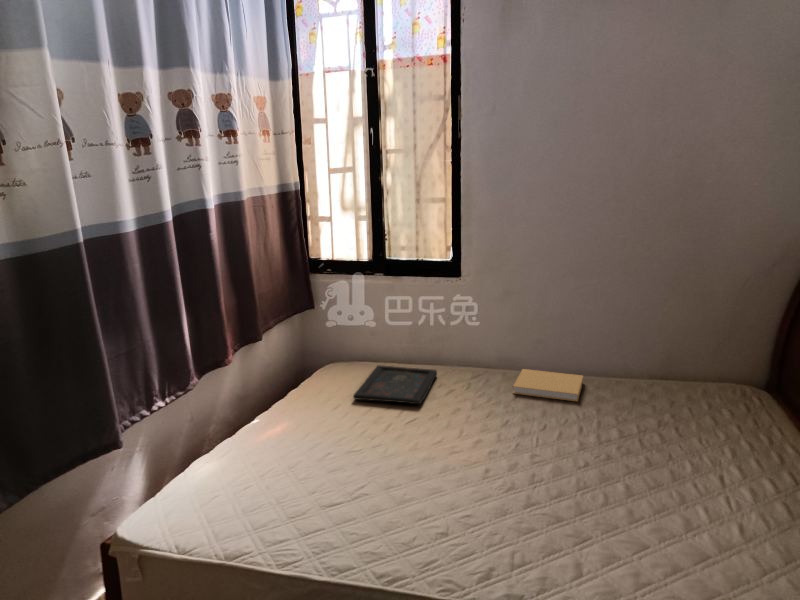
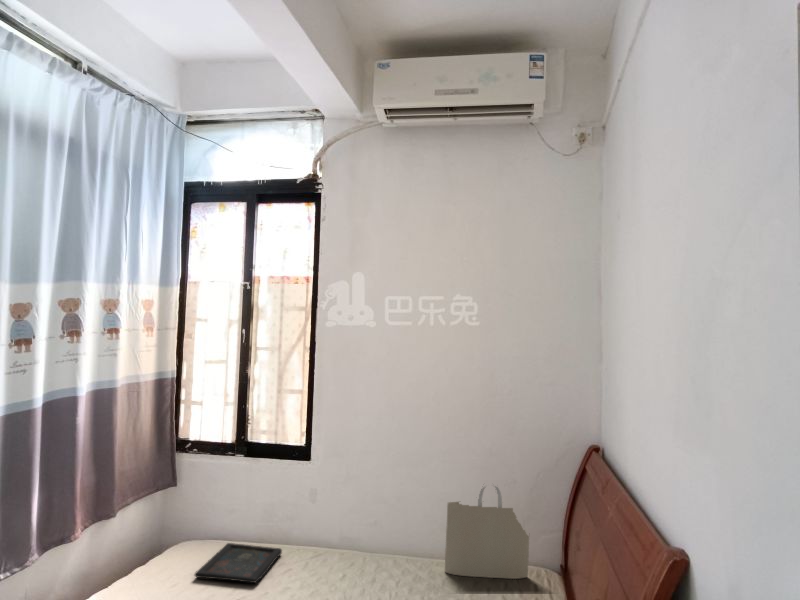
tote bag: none [626,289,735,397] -> present [445,486,529,579]
book: present [513,369,583,401] -> none [345,549,411,582]

